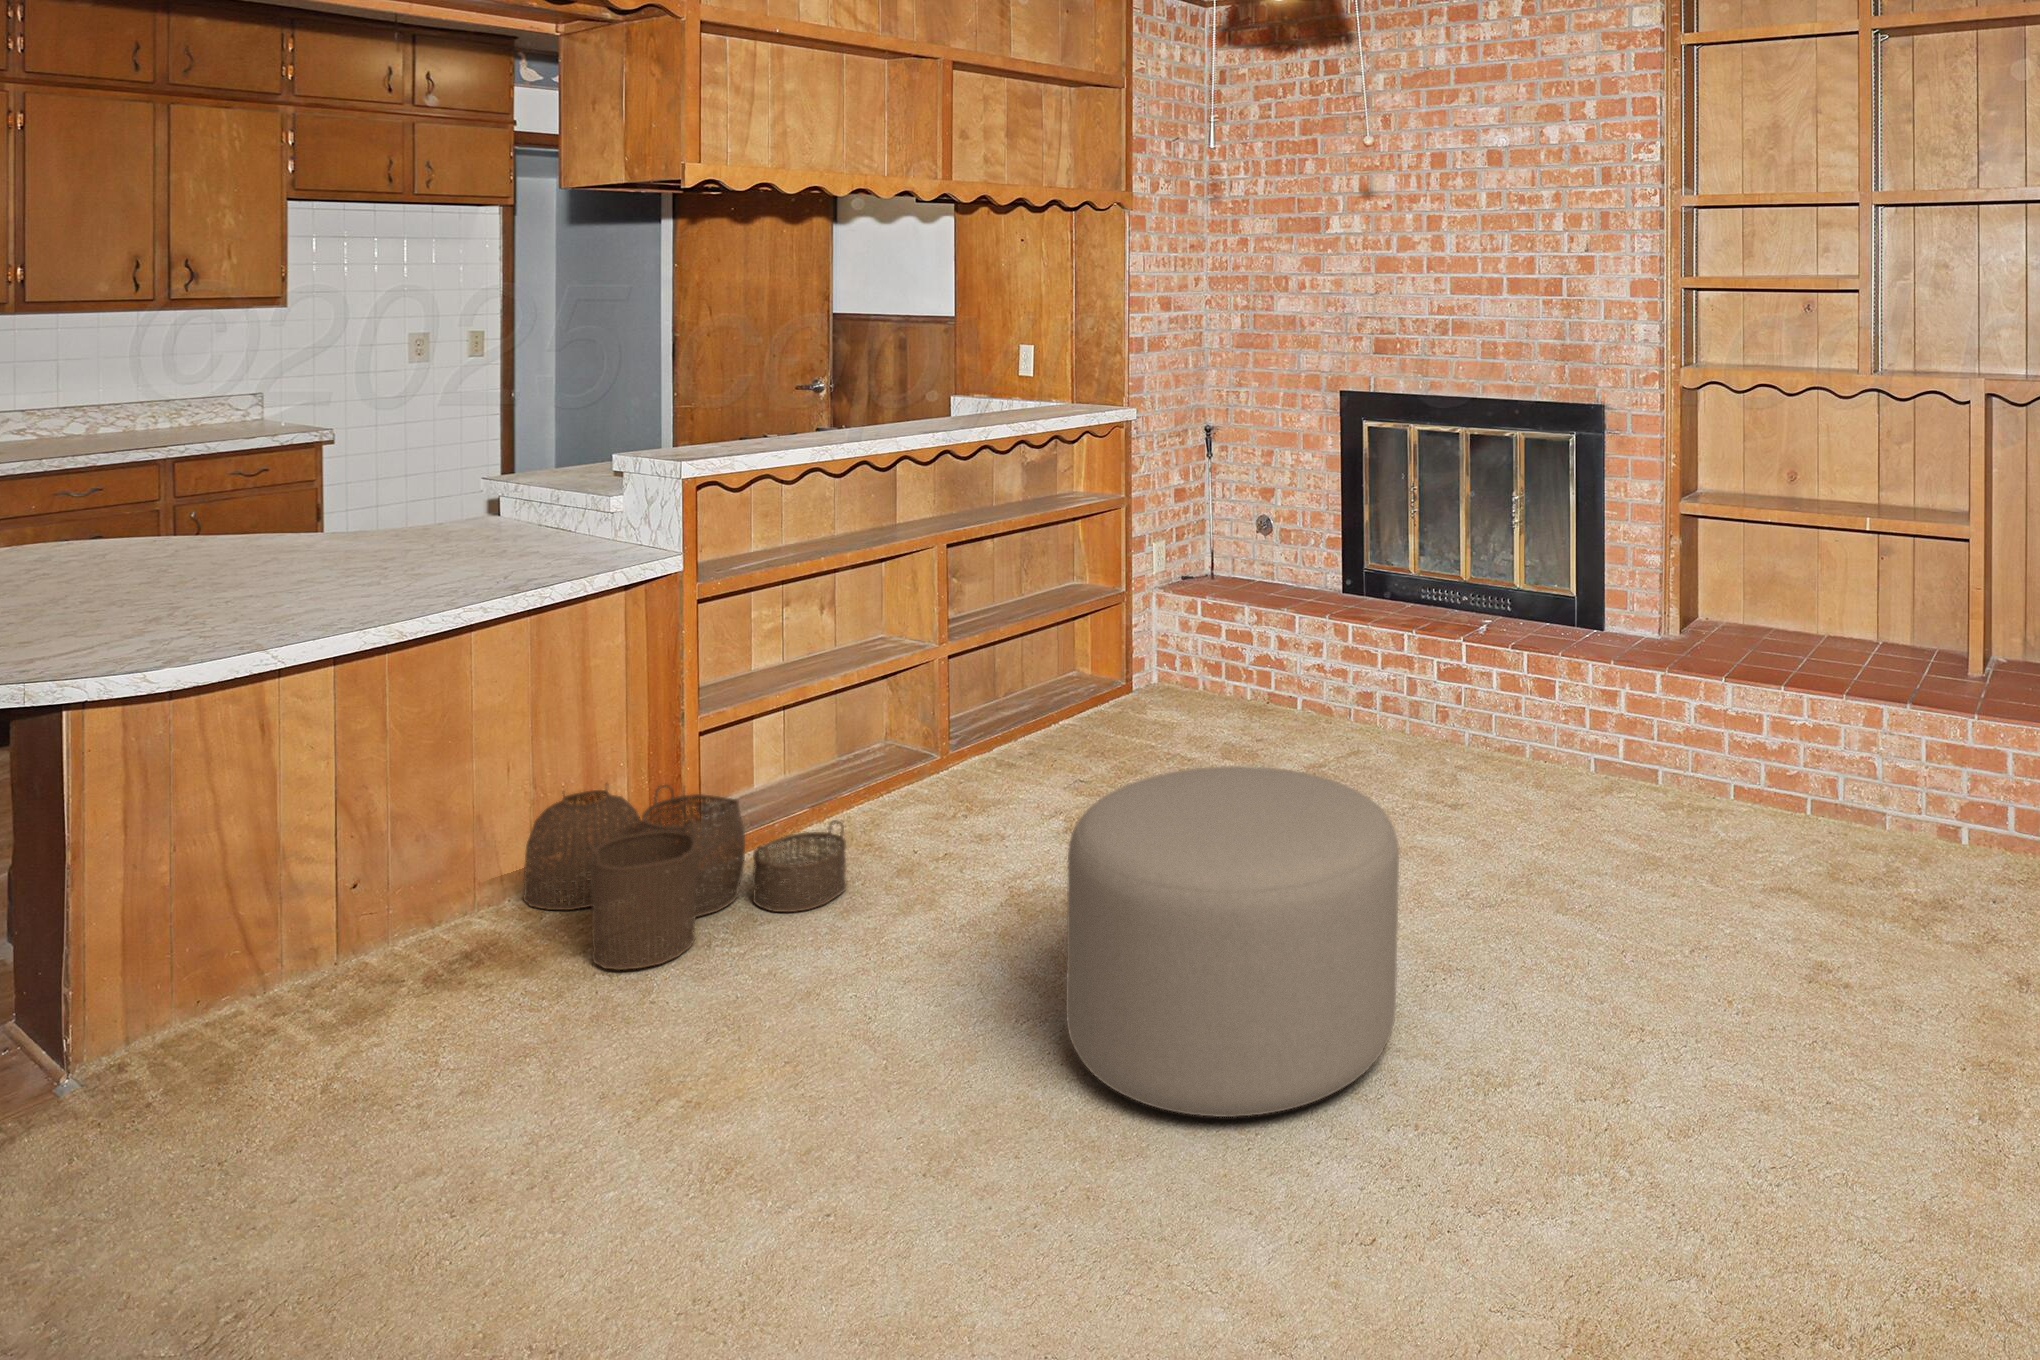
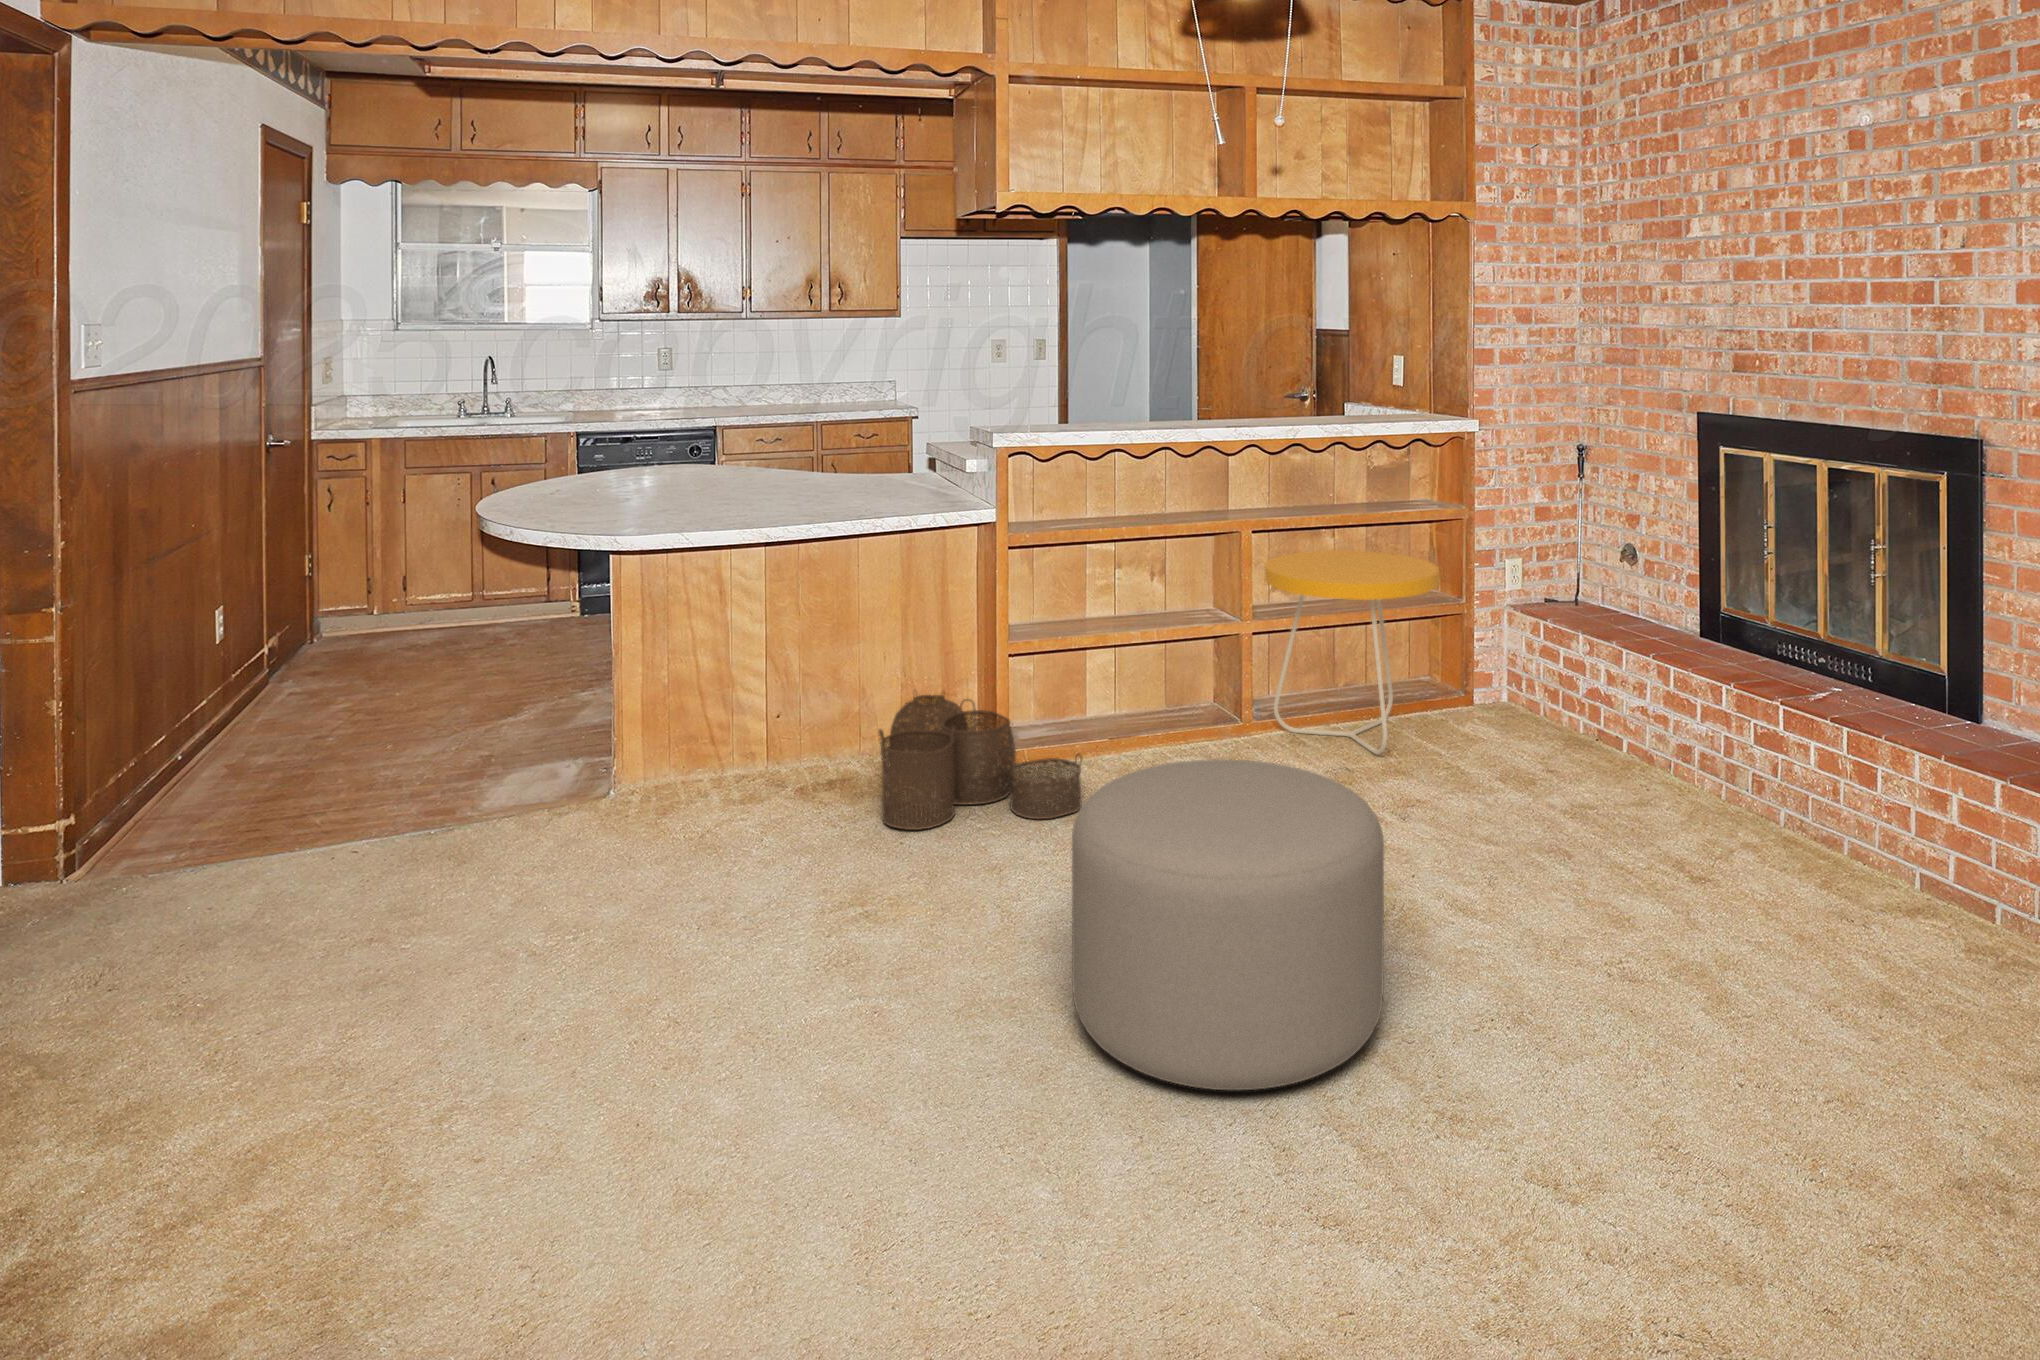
side table: none [960,549,1147,758] -> present [1265,550,1439,754]

